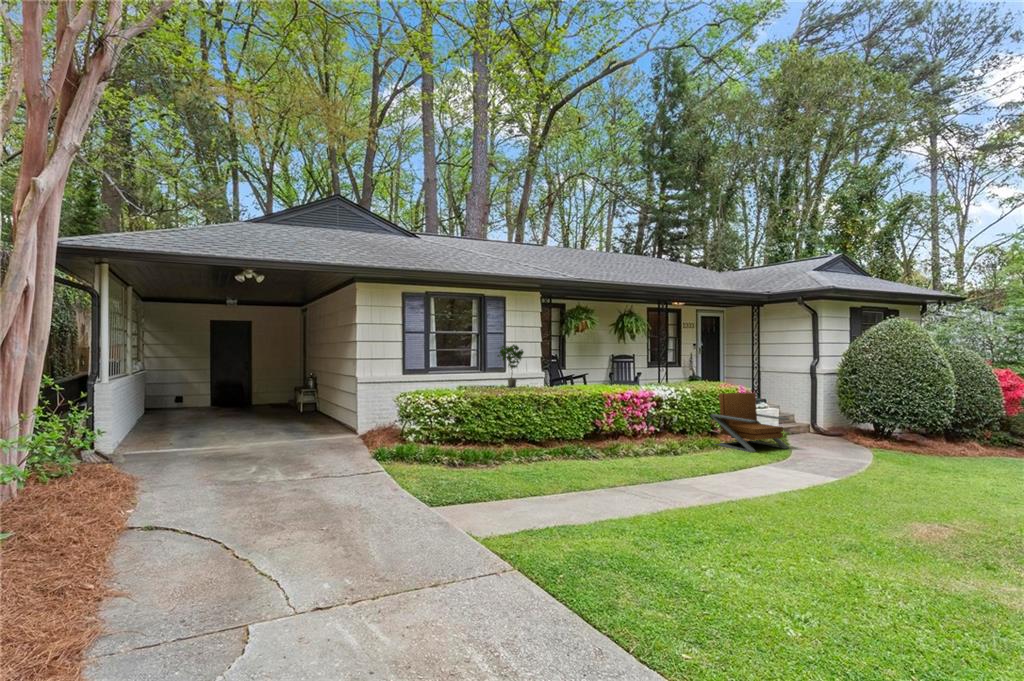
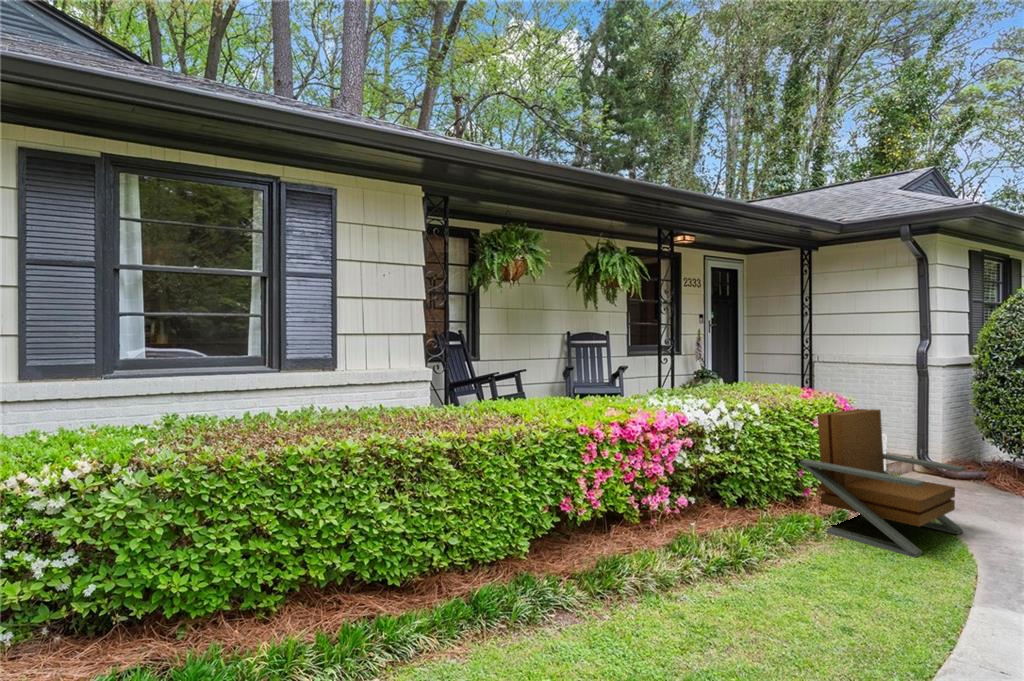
potted plant: present [498,345,524,387] -> none [295,298,368,411]

